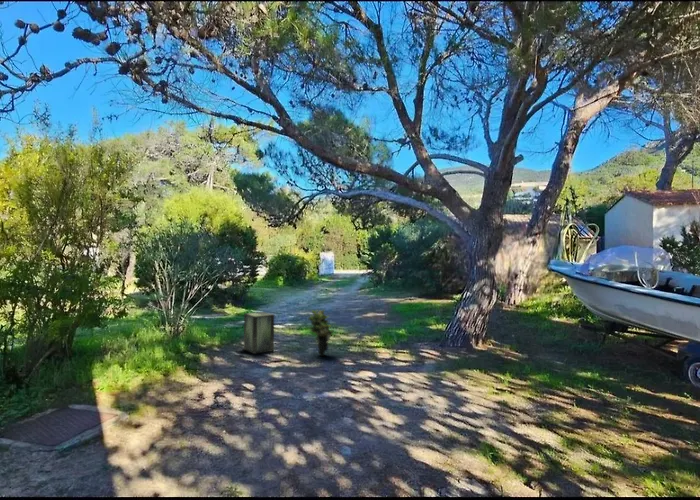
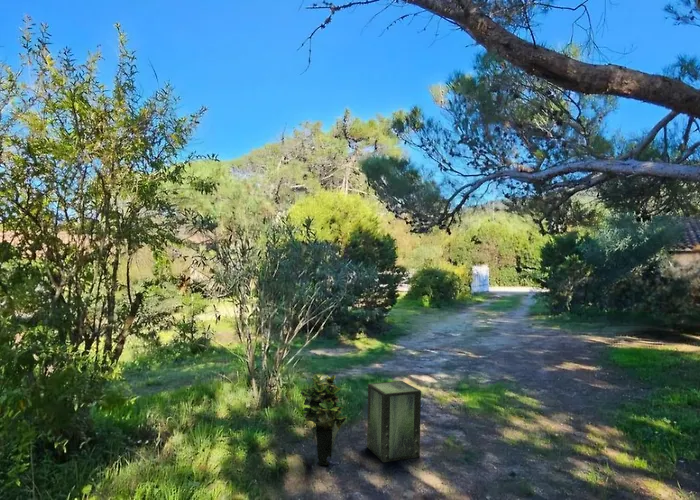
potted plant: present [308,310,333,356] -> present [301,375,347,466]

